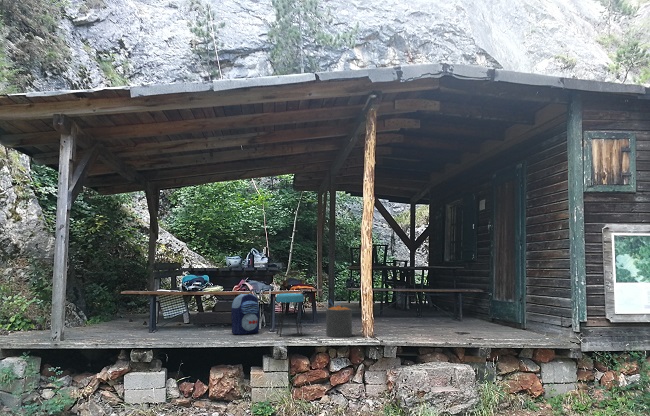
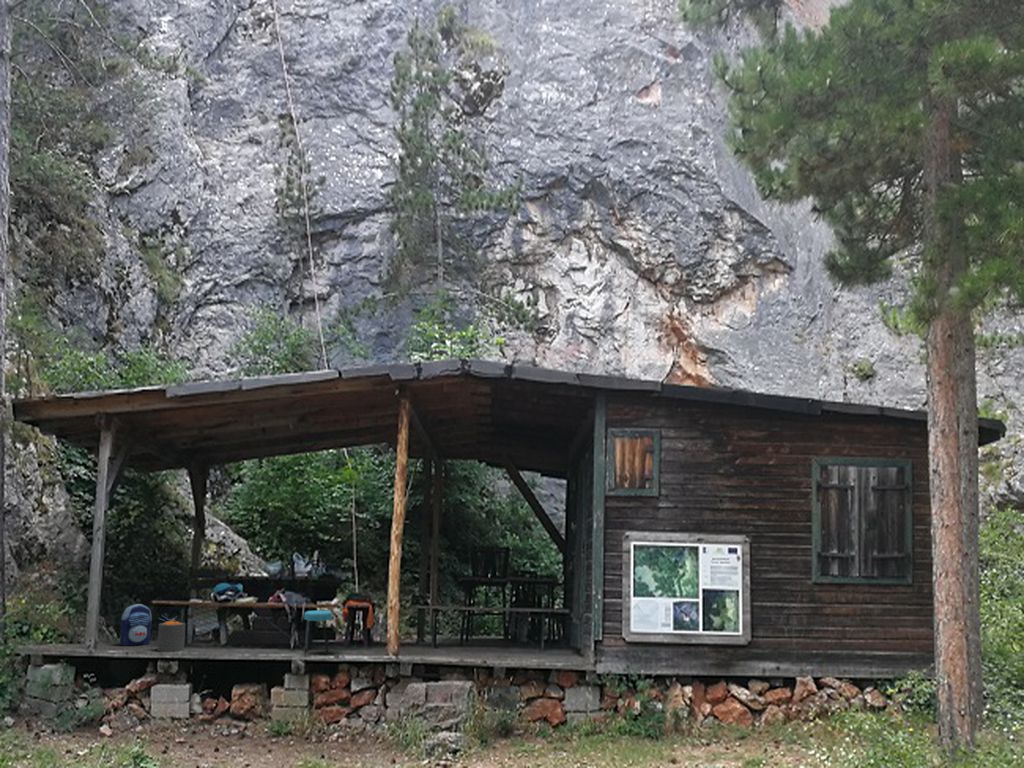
backpack: present [231,293,259,335] -> present [120,604,152,646]
trash can: present [326,302,352,337] -> present [157,616,186,652]

